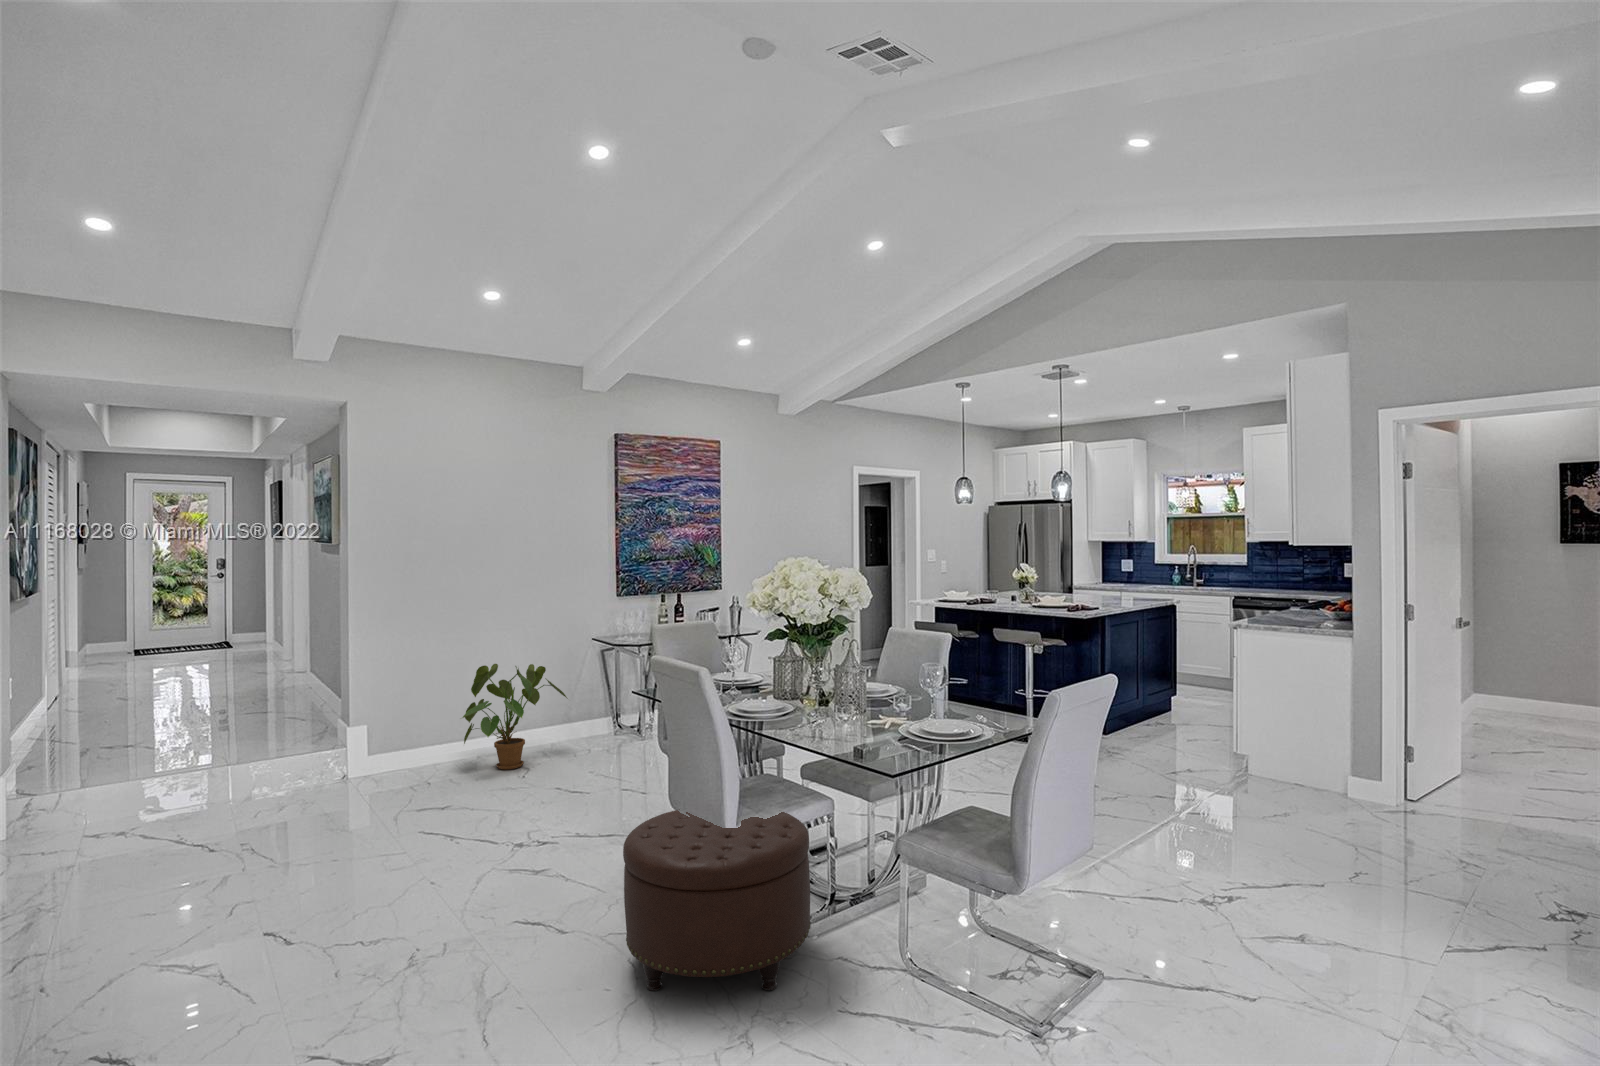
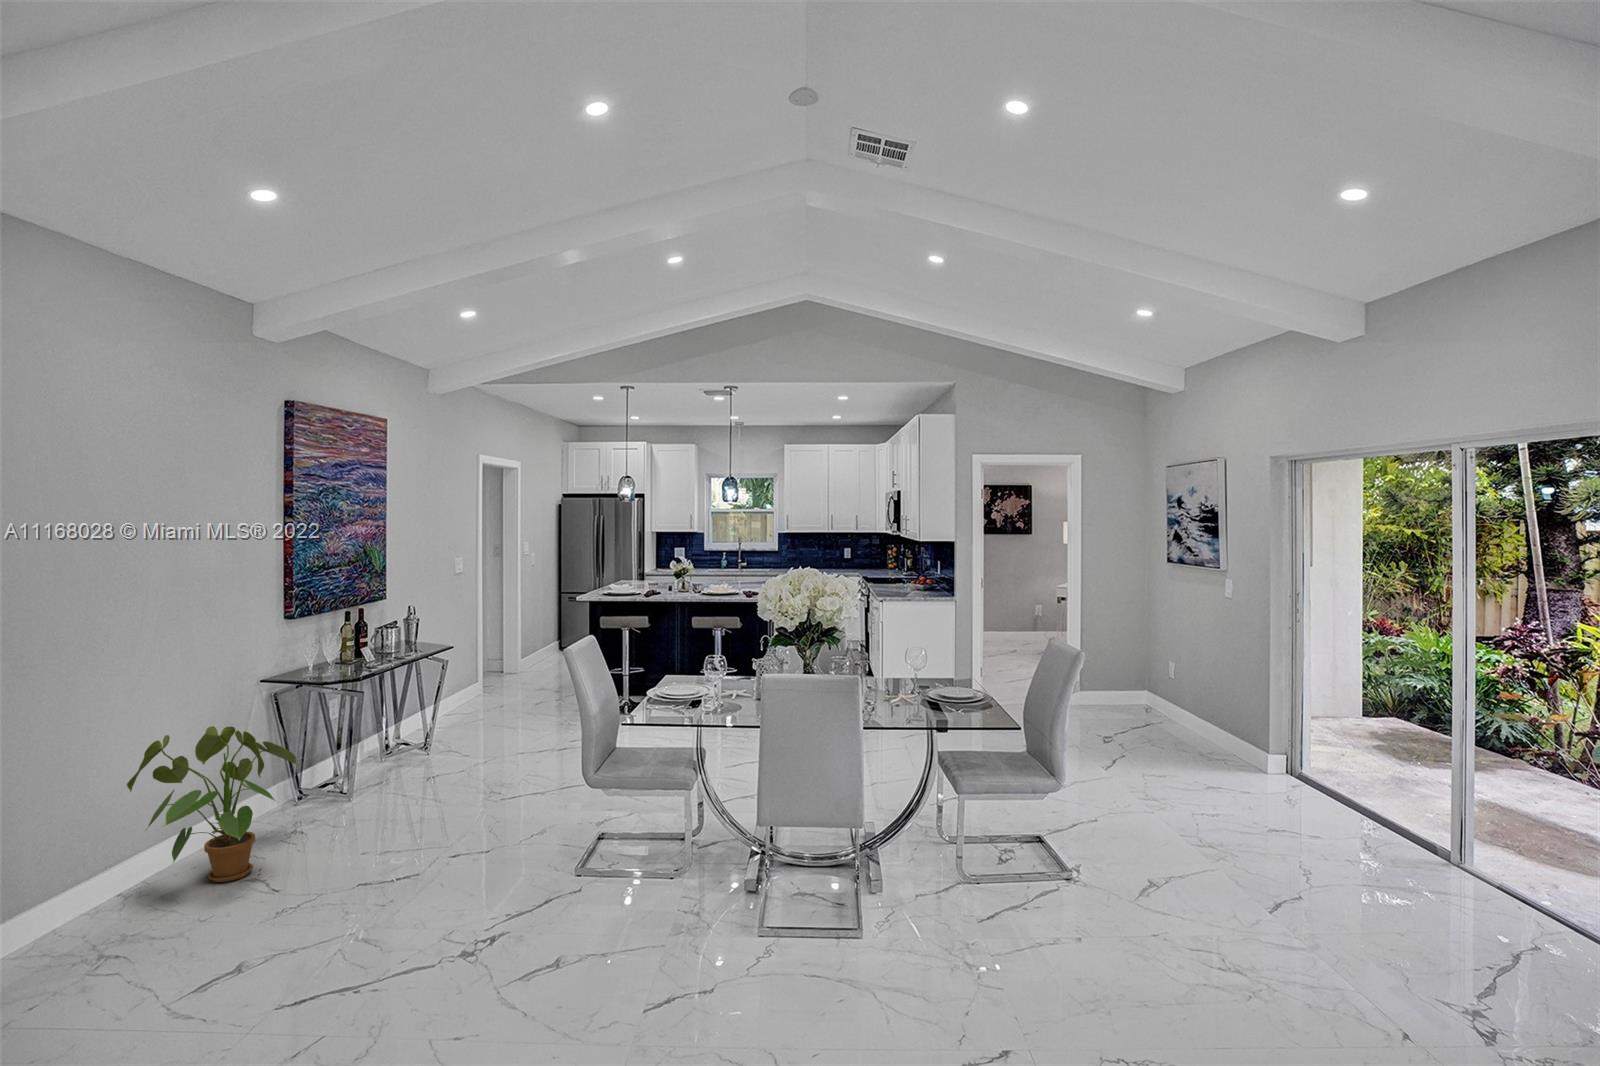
ottoman: present [623,809,810,991] -> none [783,804,946,985]

